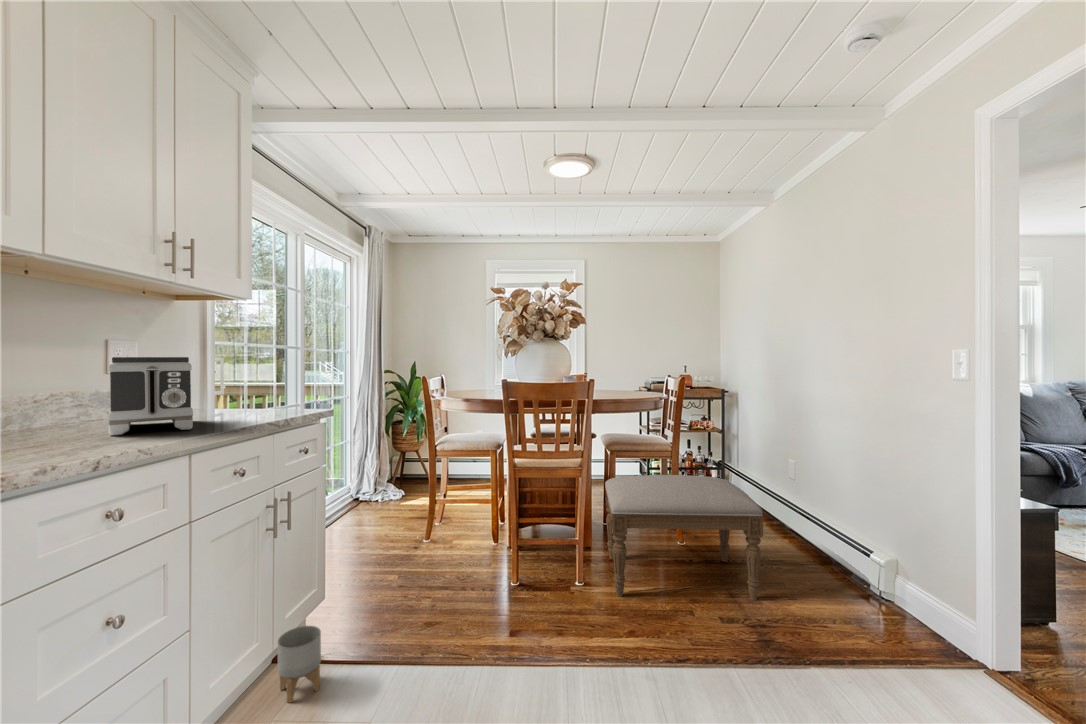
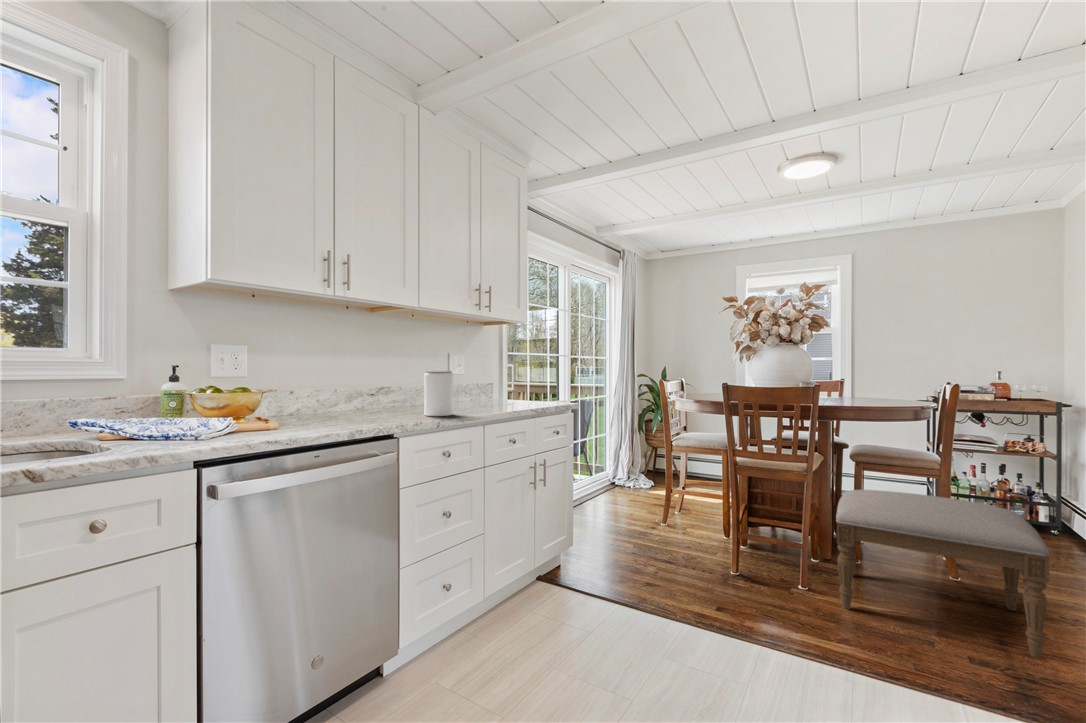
toaster: present [108,357,193,435] -> none [452,364,492,411]
jar: none [41,369,112,451] -> present [424,371,453,416]
planter: present [278,626,321,703] -> none [540,556,567,605]

